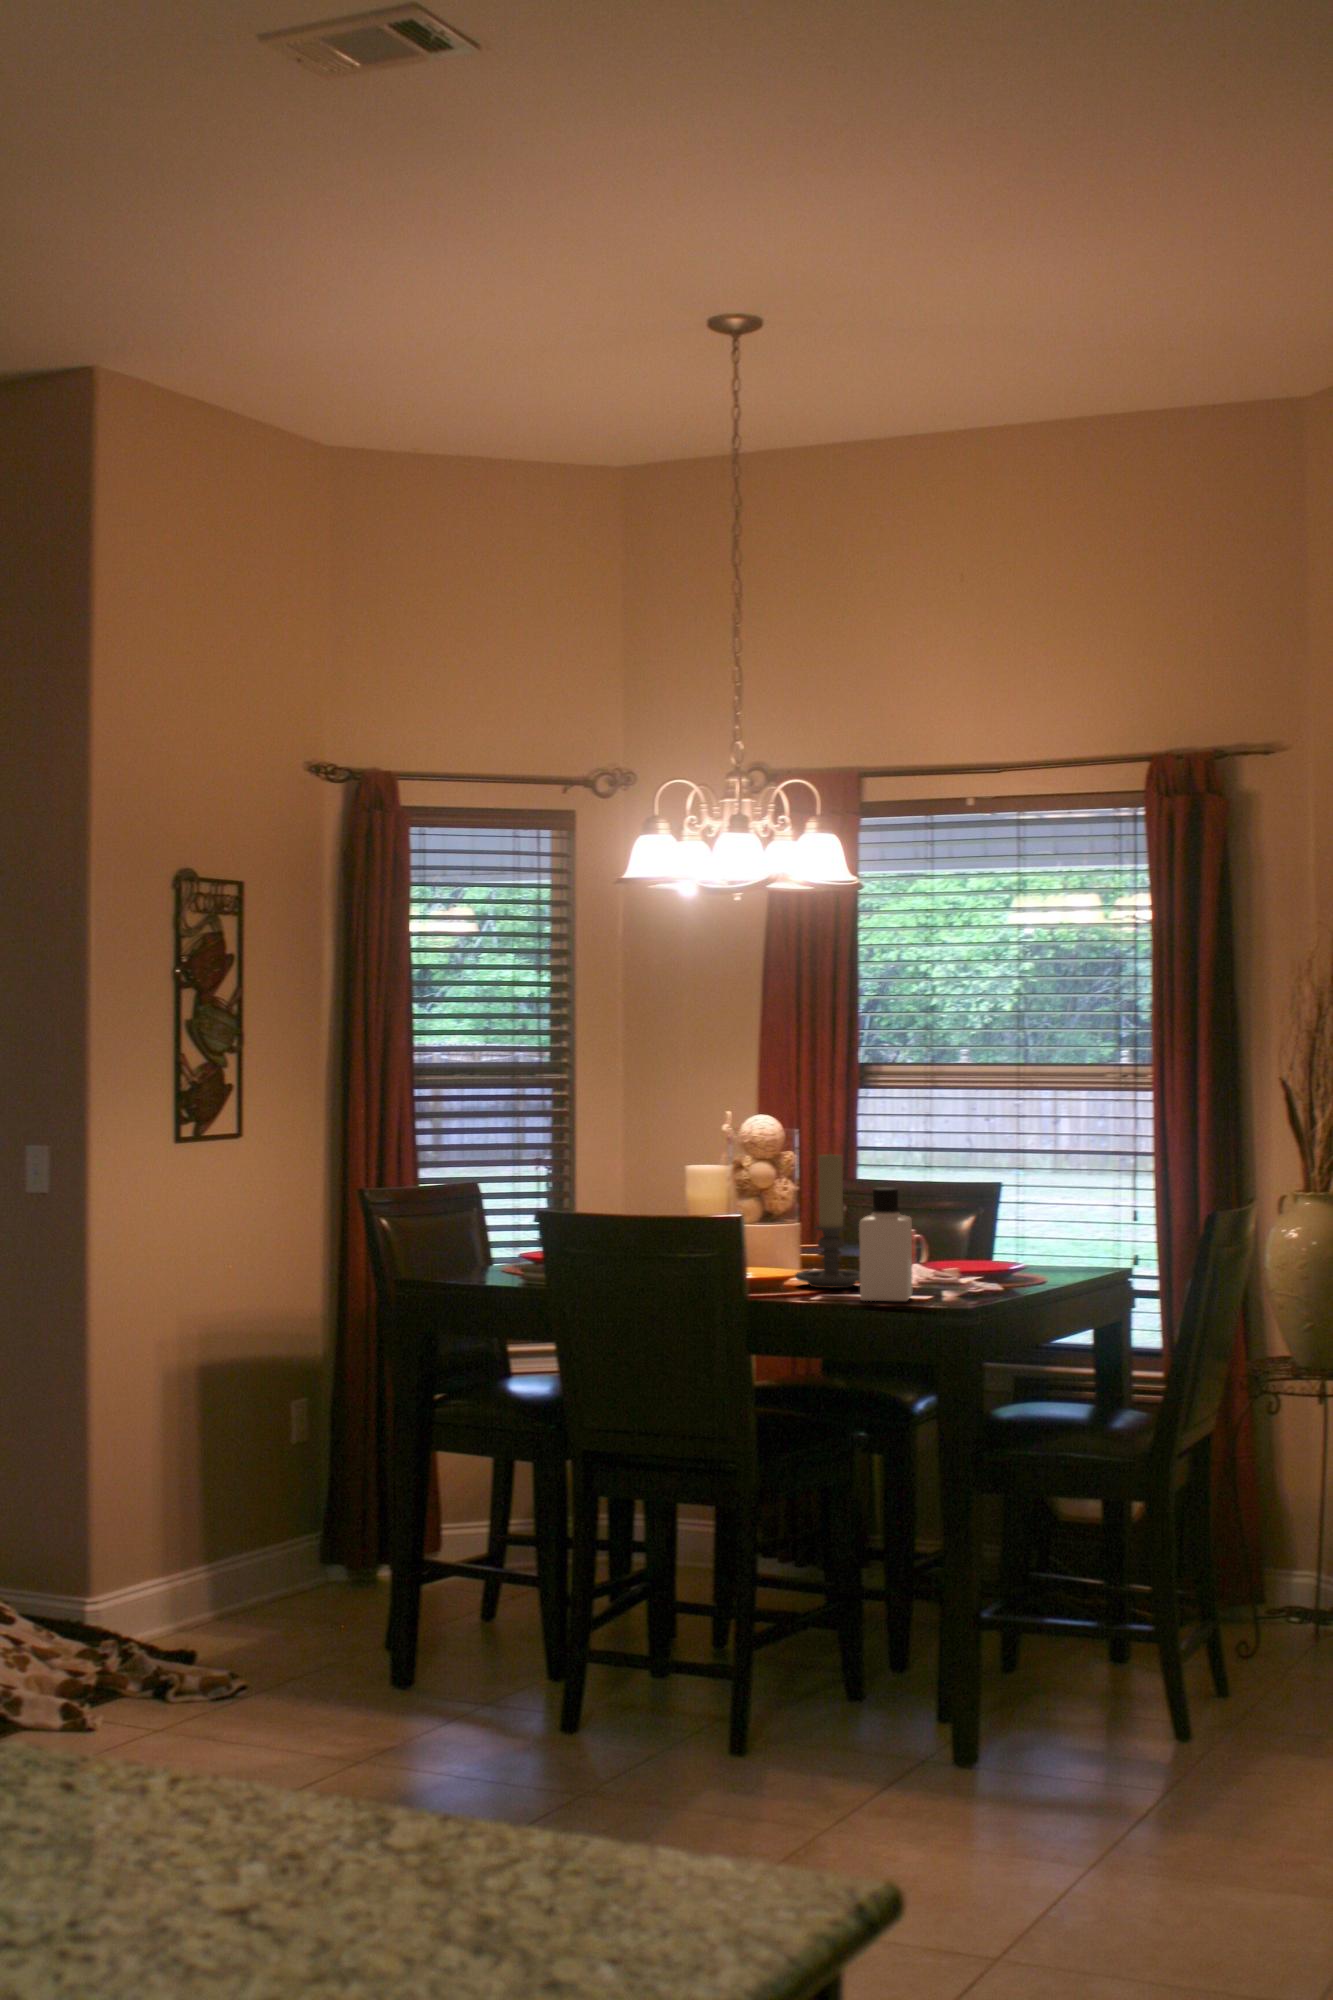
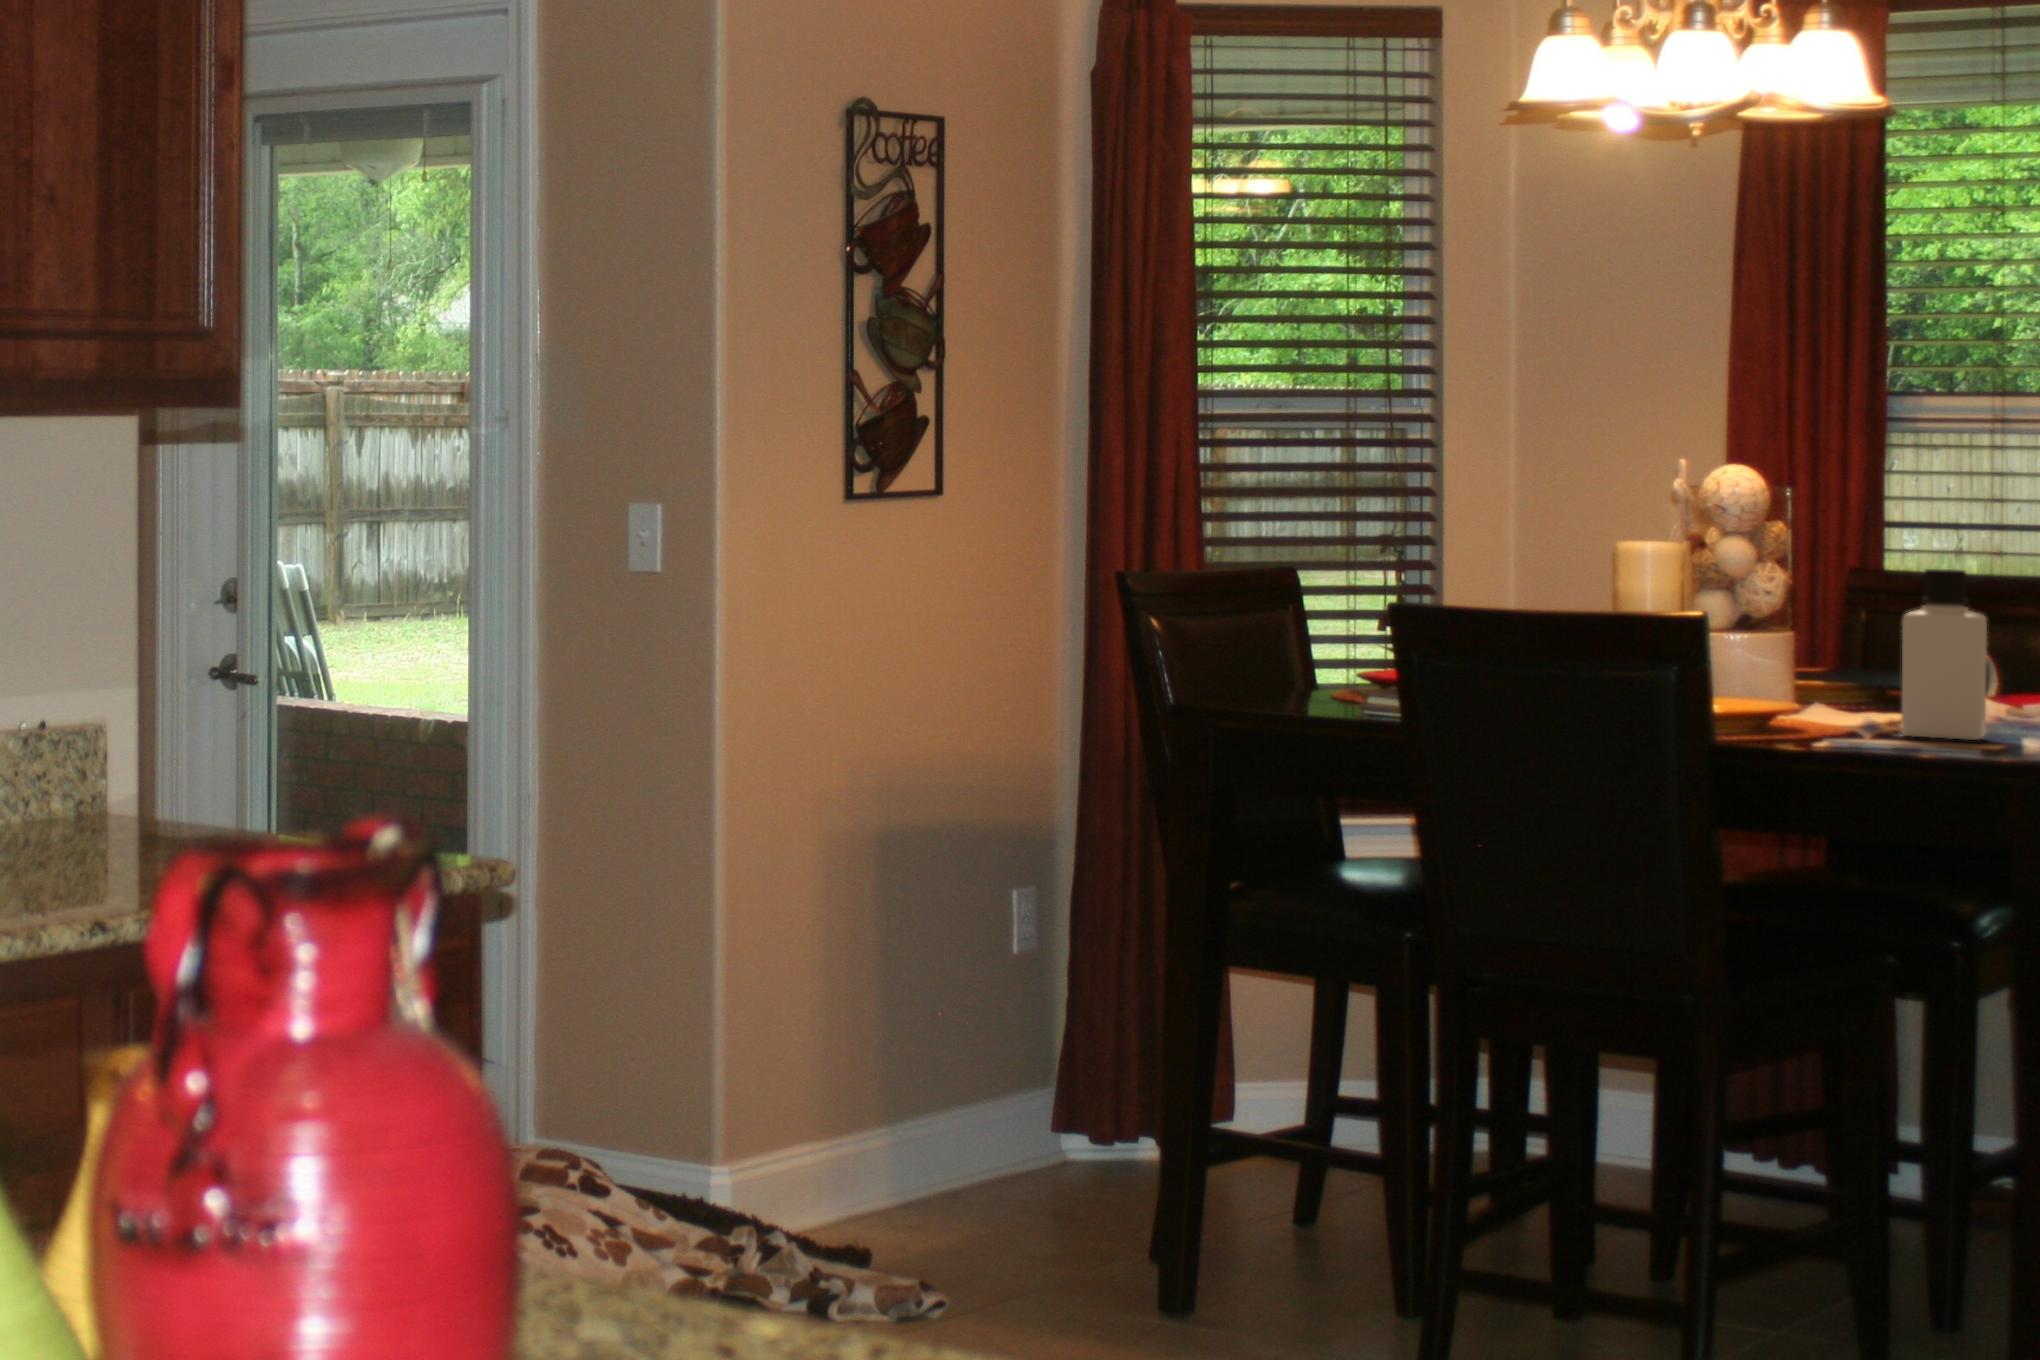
candle holder: present [796,1154,860,1288] -> none [1791,519,1908,723]

